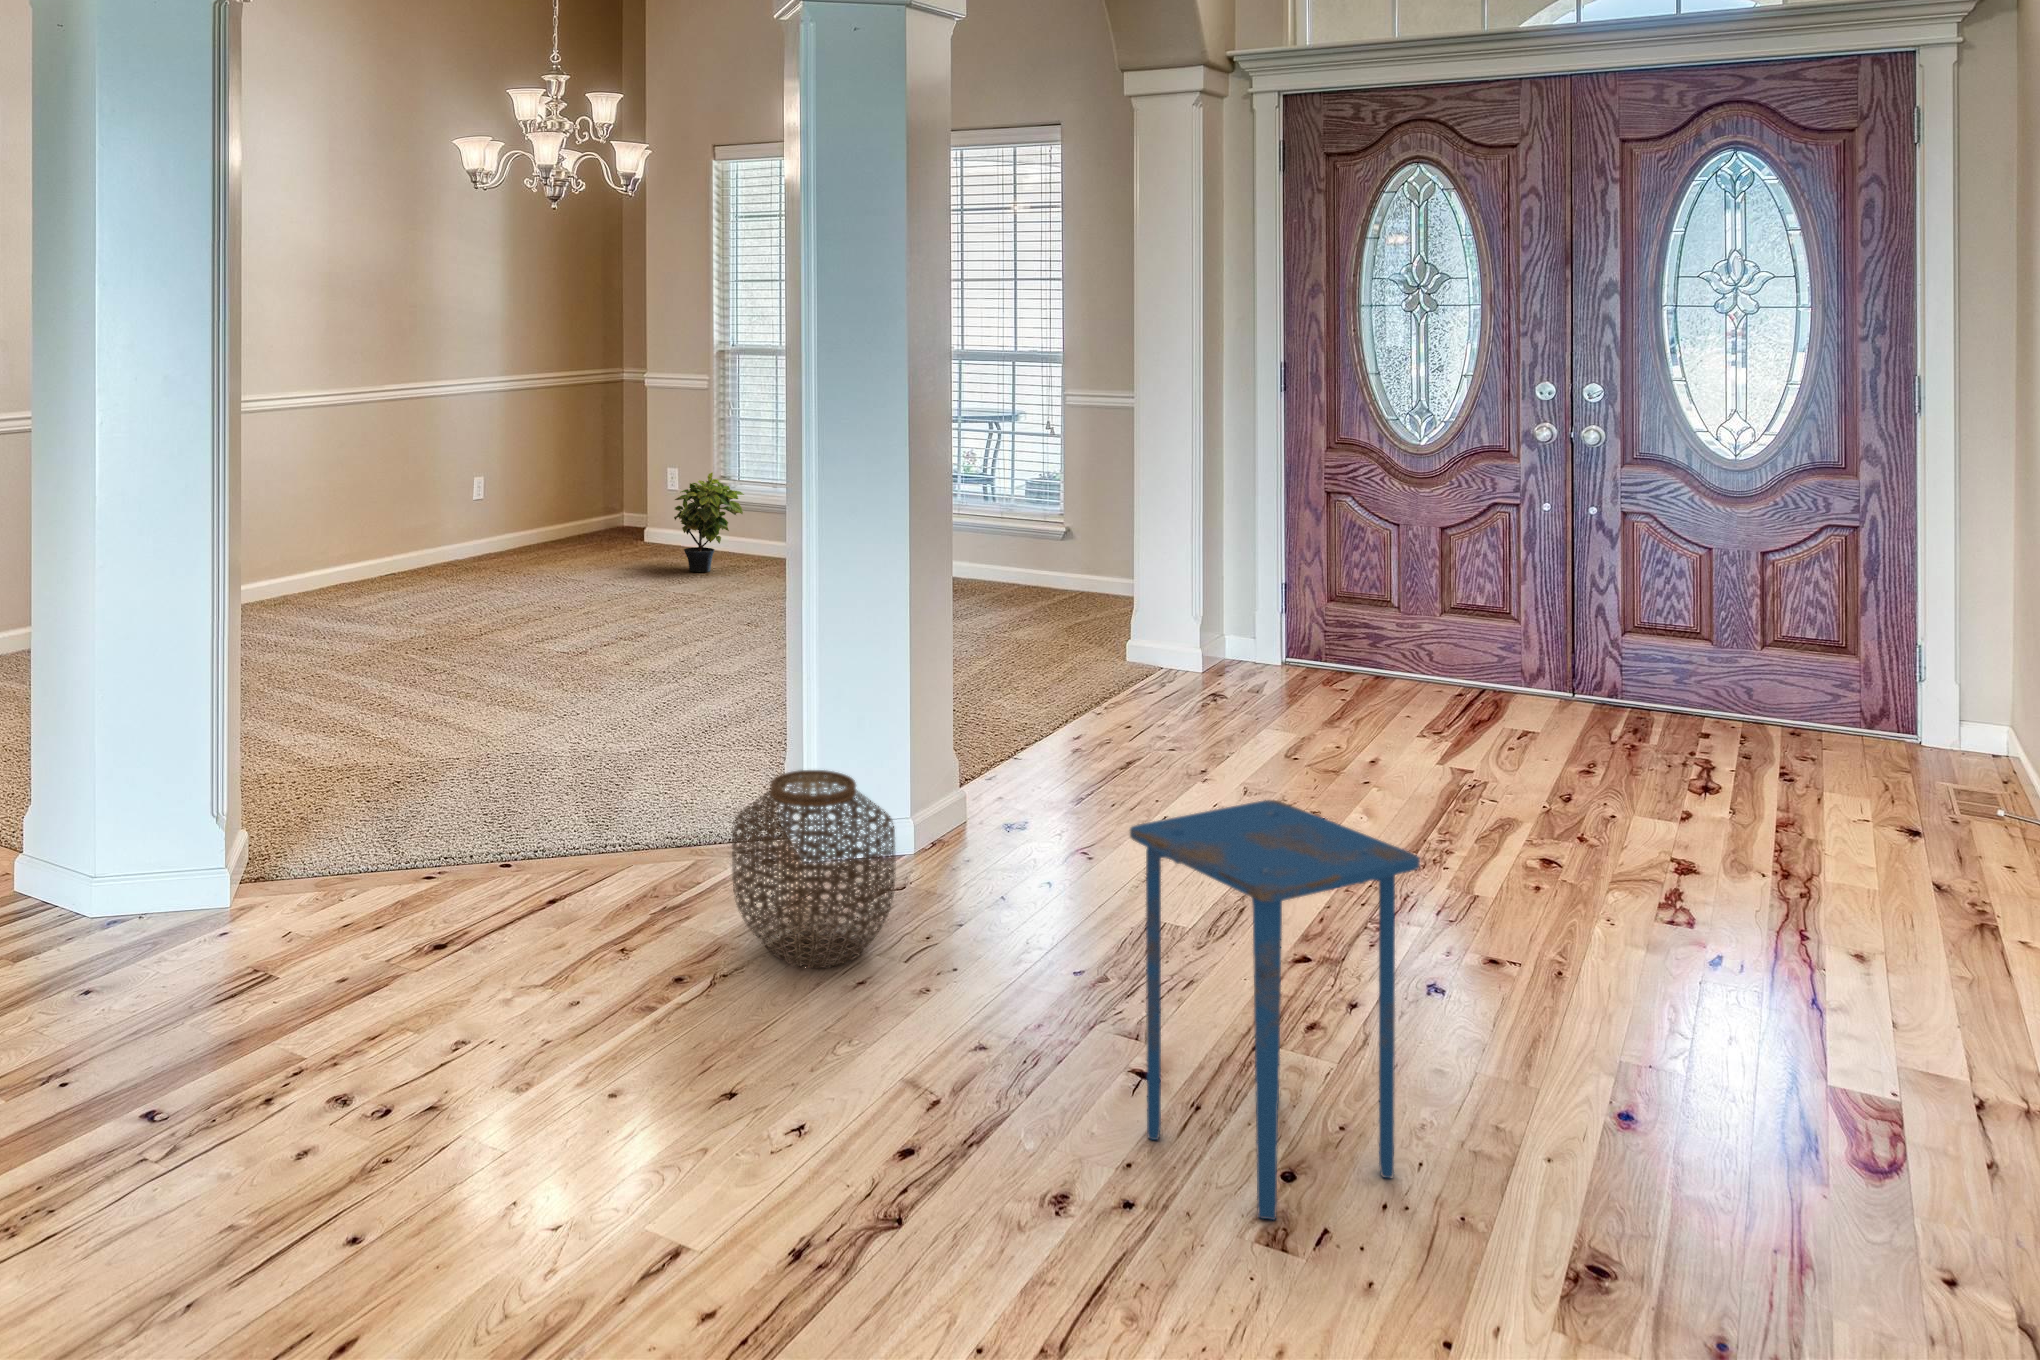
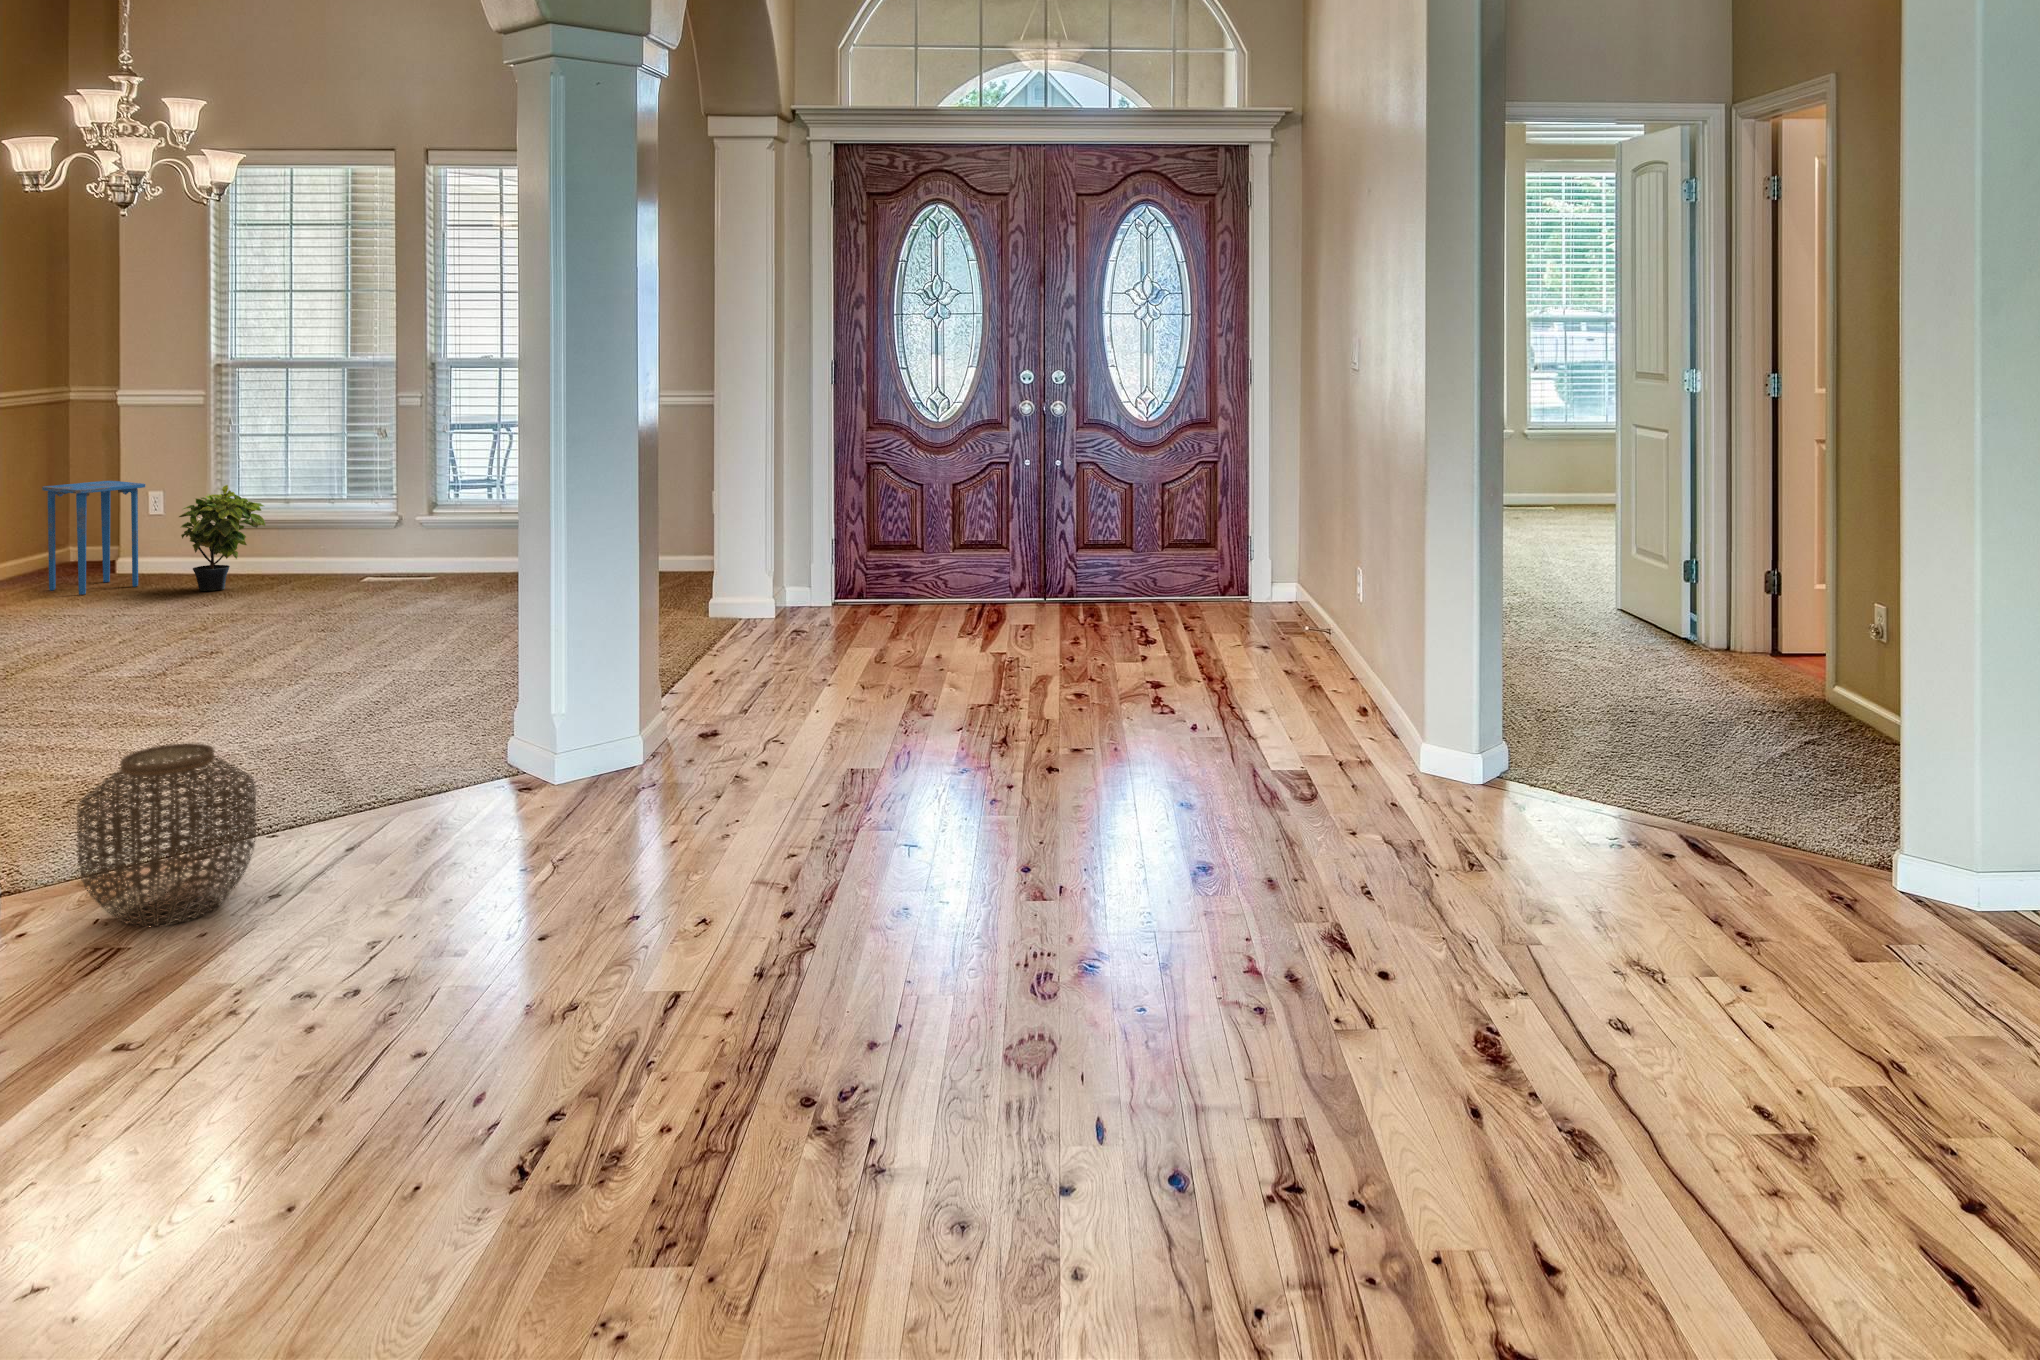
woven basket: present [732,770,895,968] -> present [77,743,256,926]
side table: present [1130,800,1420,1220] -> present [42,481,145,595]

